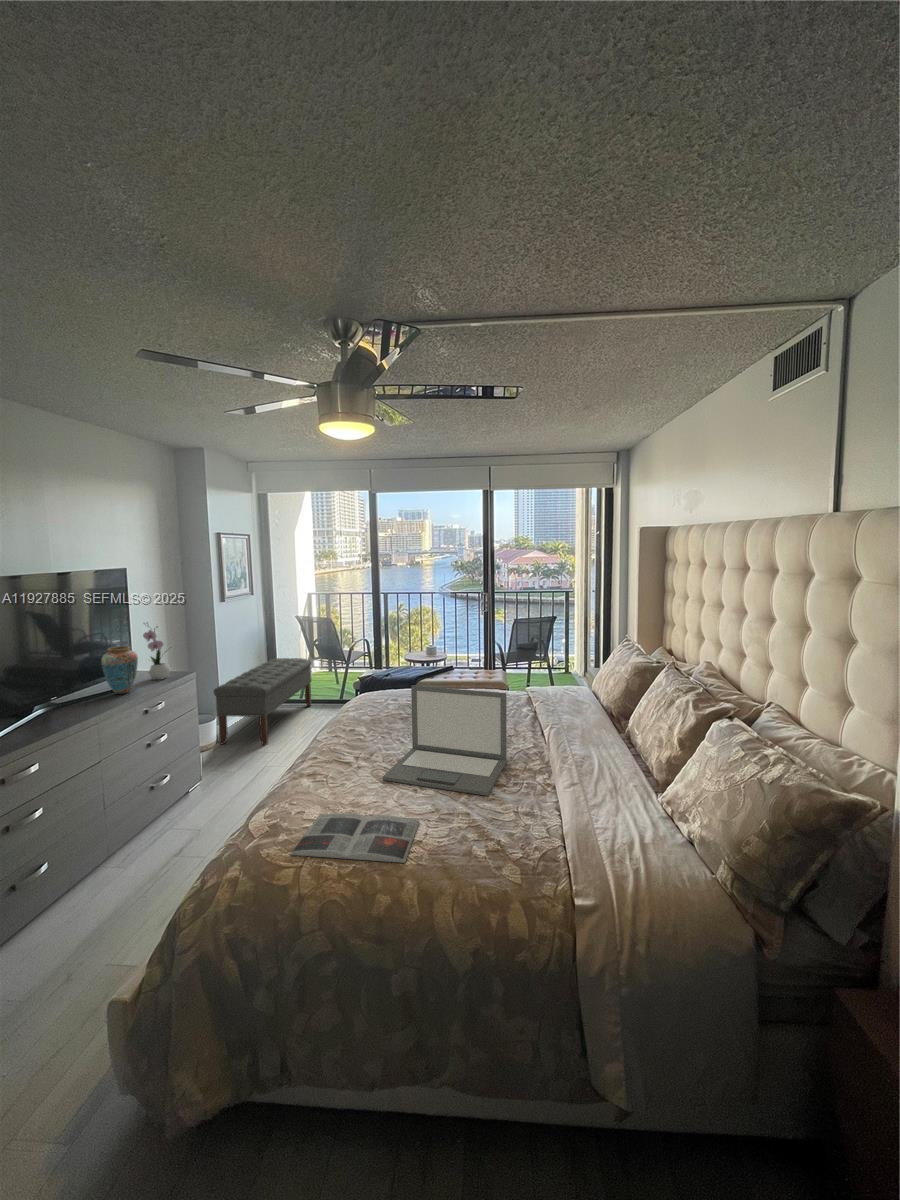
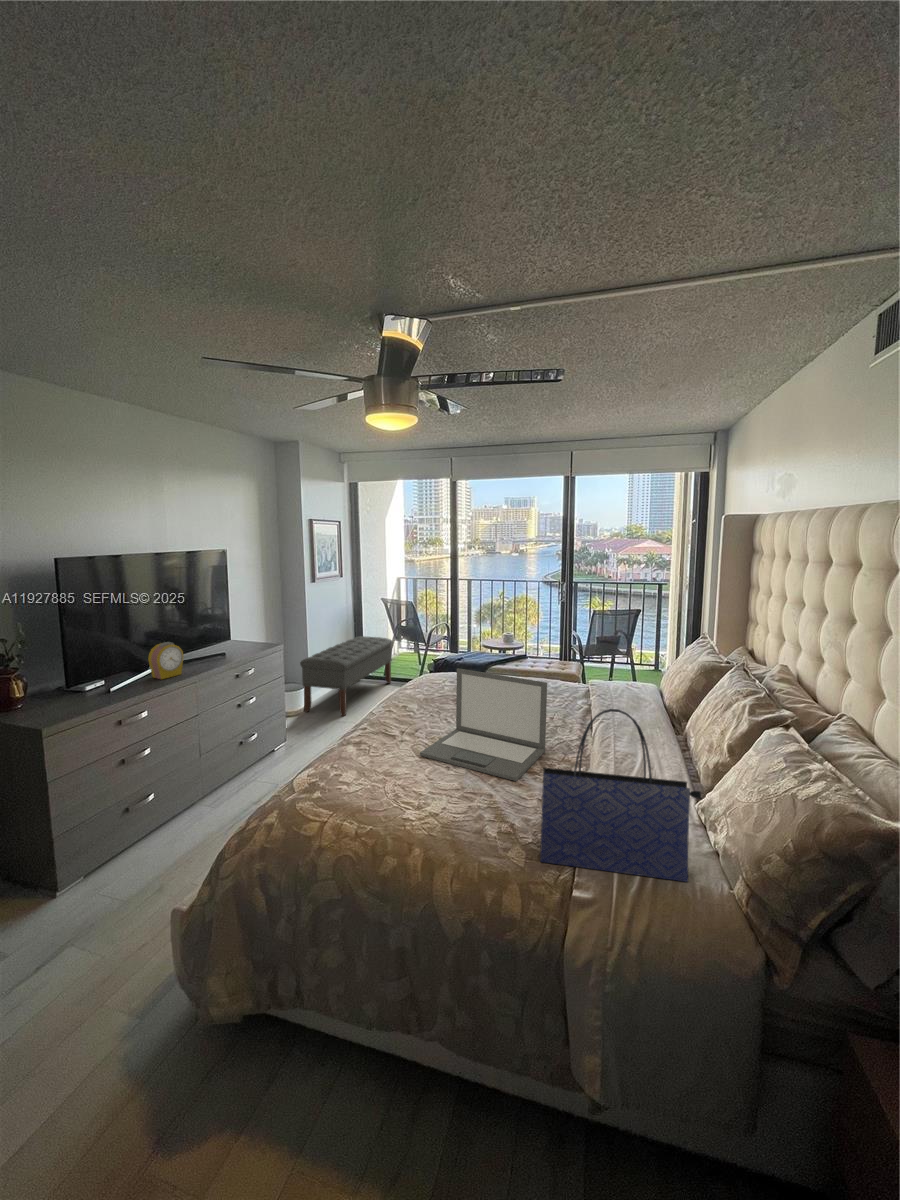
flower arrangement: present [143,630,171,680] -> none [236,596,261,649]
vase: present [101,646,138,694] -> none [200,617,230,659]
alarm clock: none [40,679,85,723] -> present [148,642,183,679]
tote bag: none [531,715,683,876] -> present [540,709,701,882]
magazine: present [290,813,419,863] -> none [320,780,443,832]

